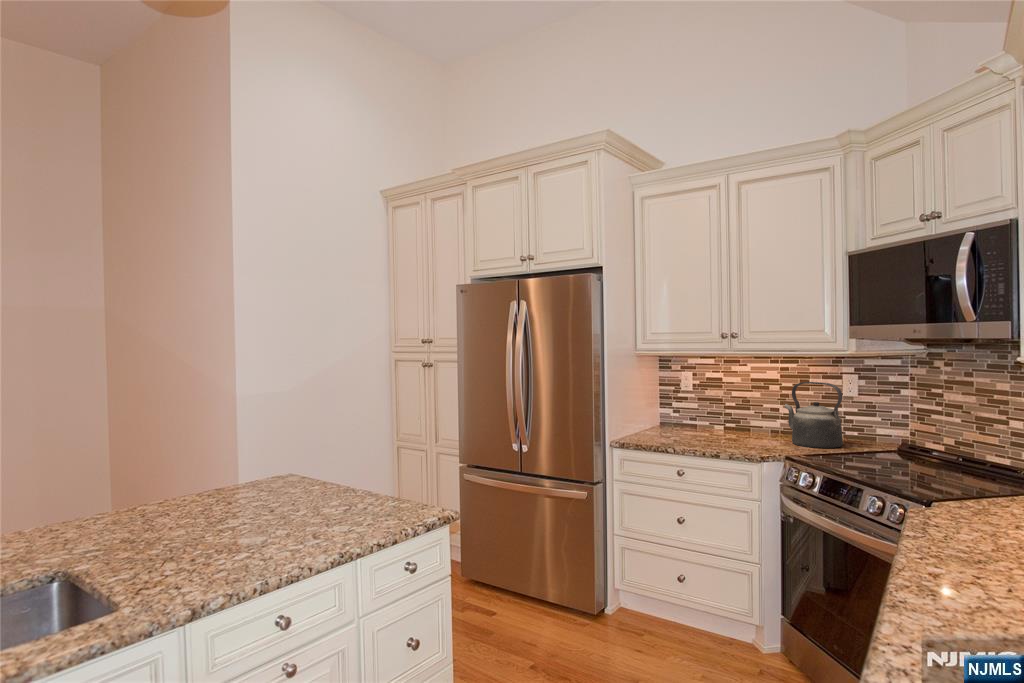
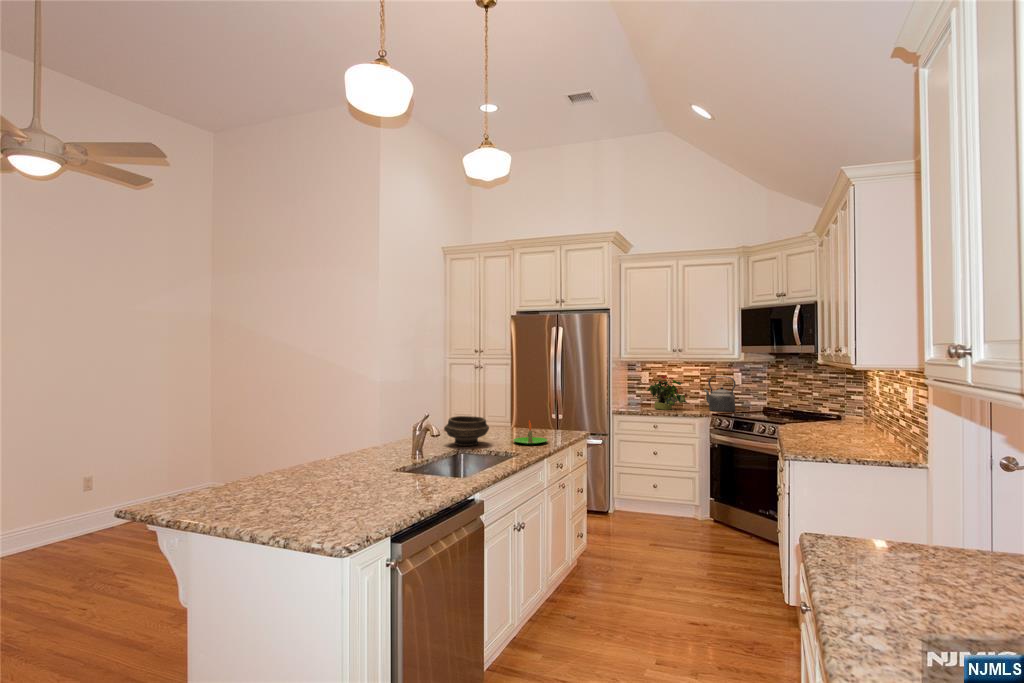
potted plant: none [679,378,750,440] -> present [647,376,687,410]
bowl: none [99,477,209,549] -> present [444,416,489,446]
candle: none [245,493,328,552] -> present [513,420,548,444]

